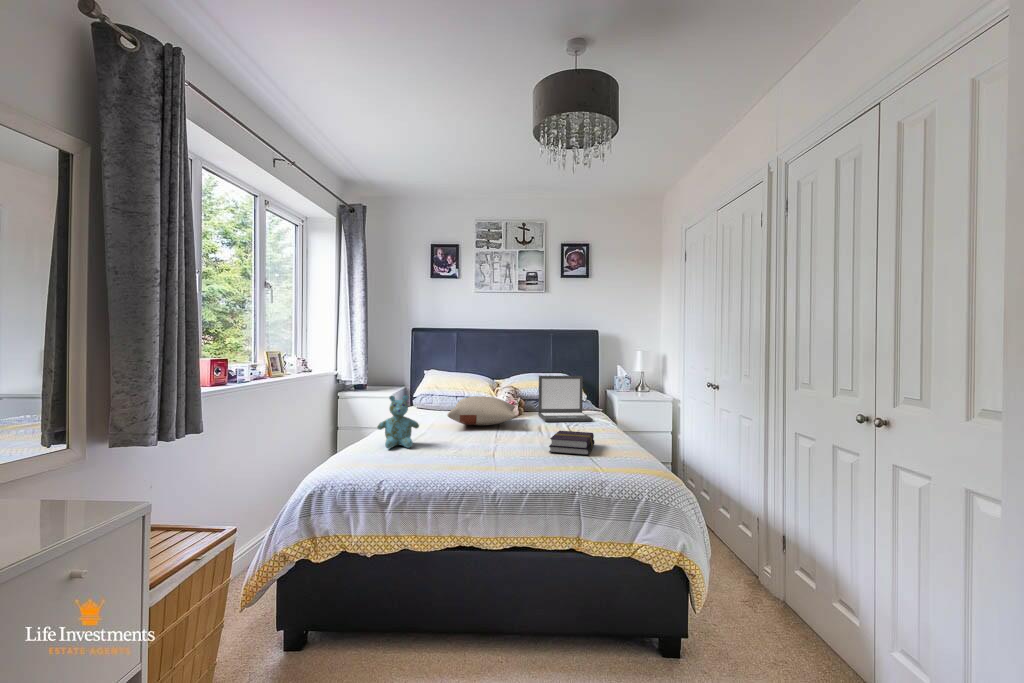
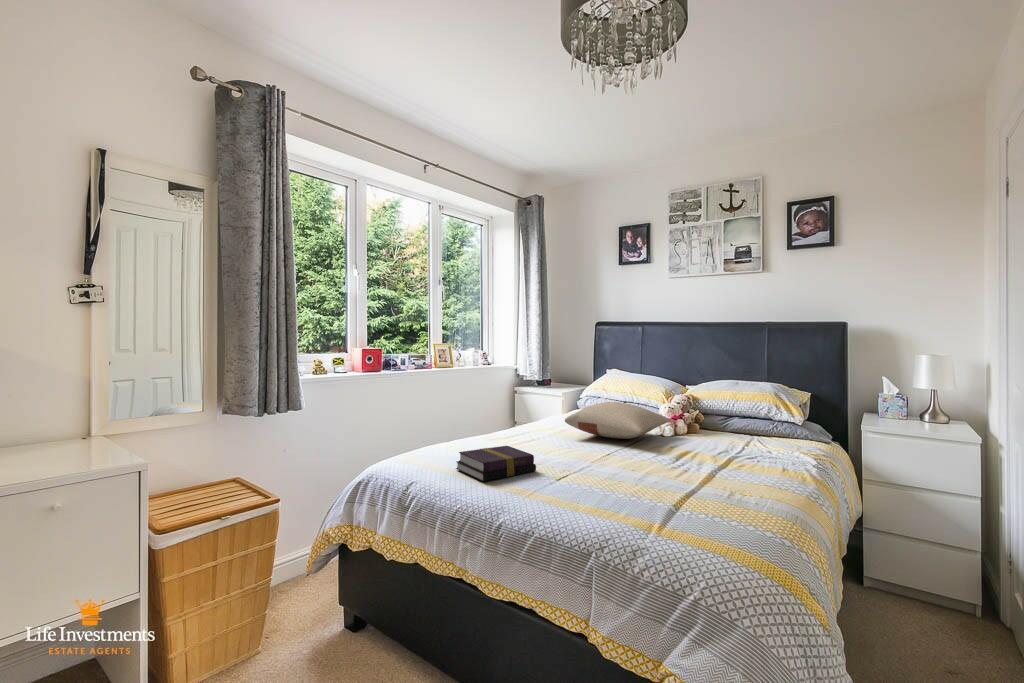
laptop: present [538,376,593,422] -> none [704,382,782,454]
stuffed bear: present [377,395,419,449] -> none [466,391,510,451]
book: present [549,431,595,455] -> present [456,446,536,481]

